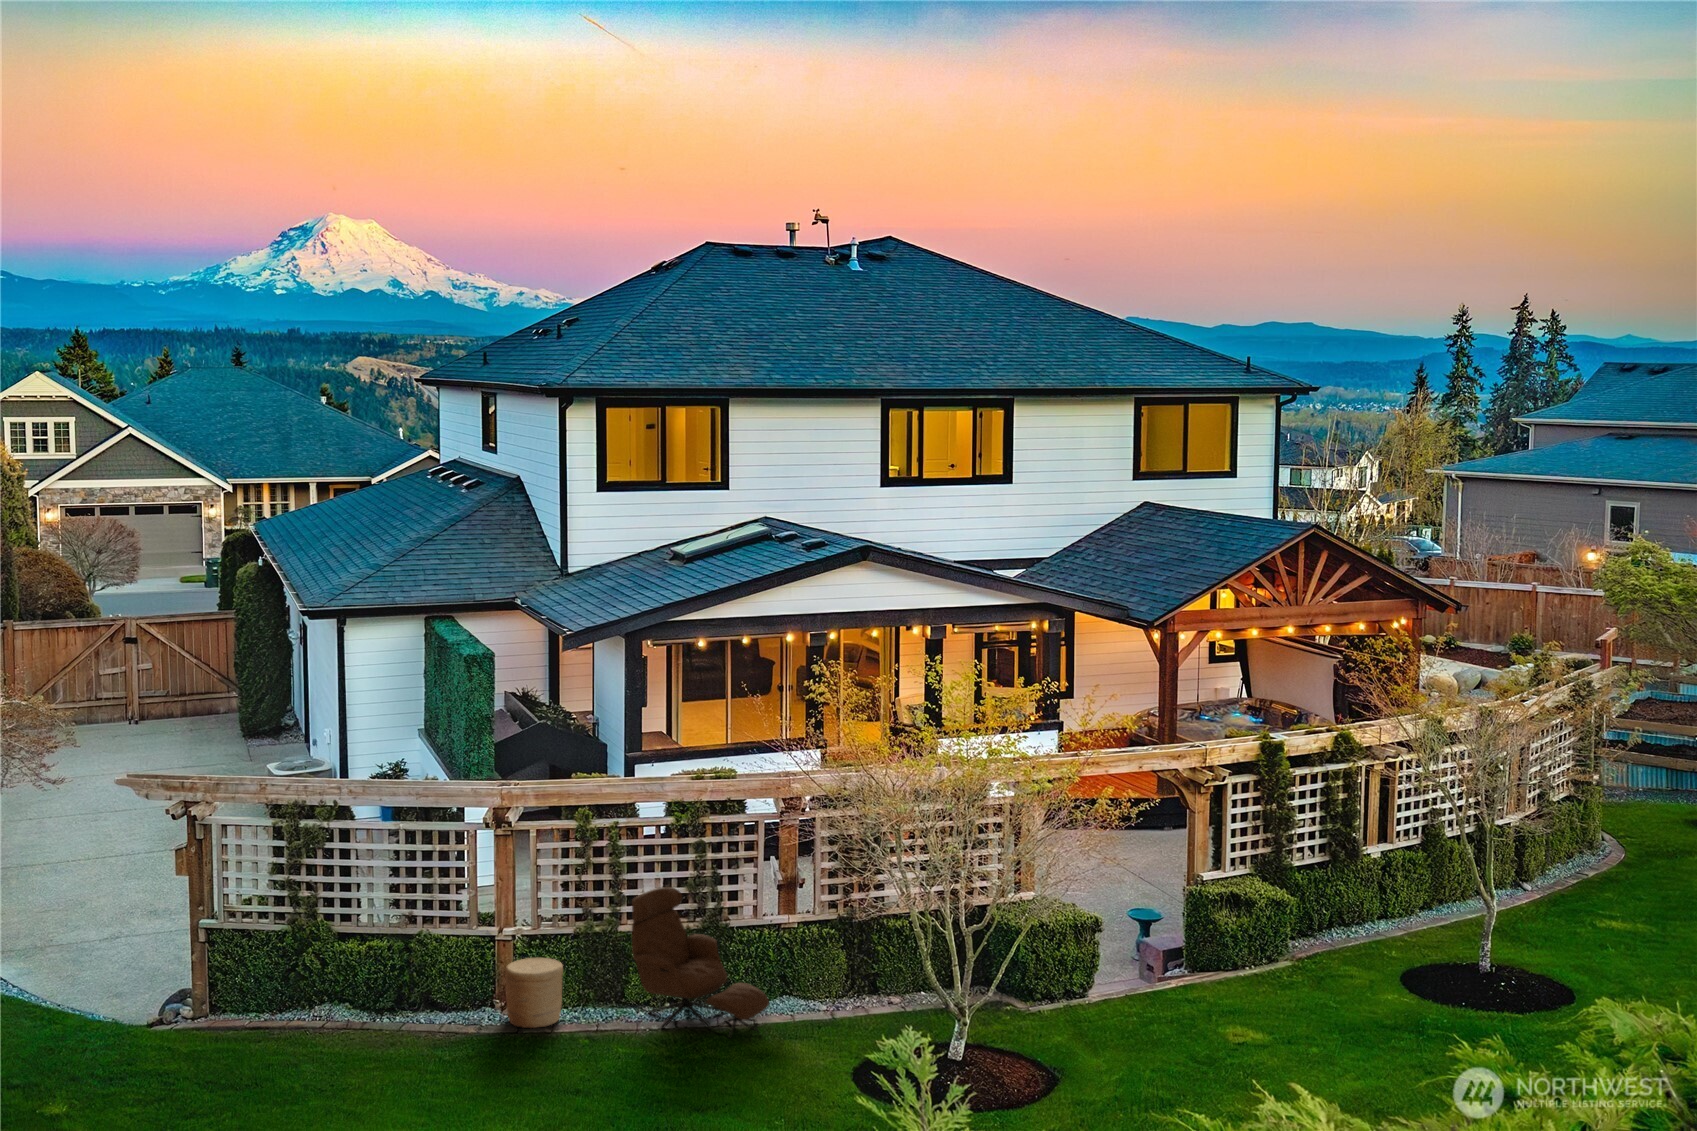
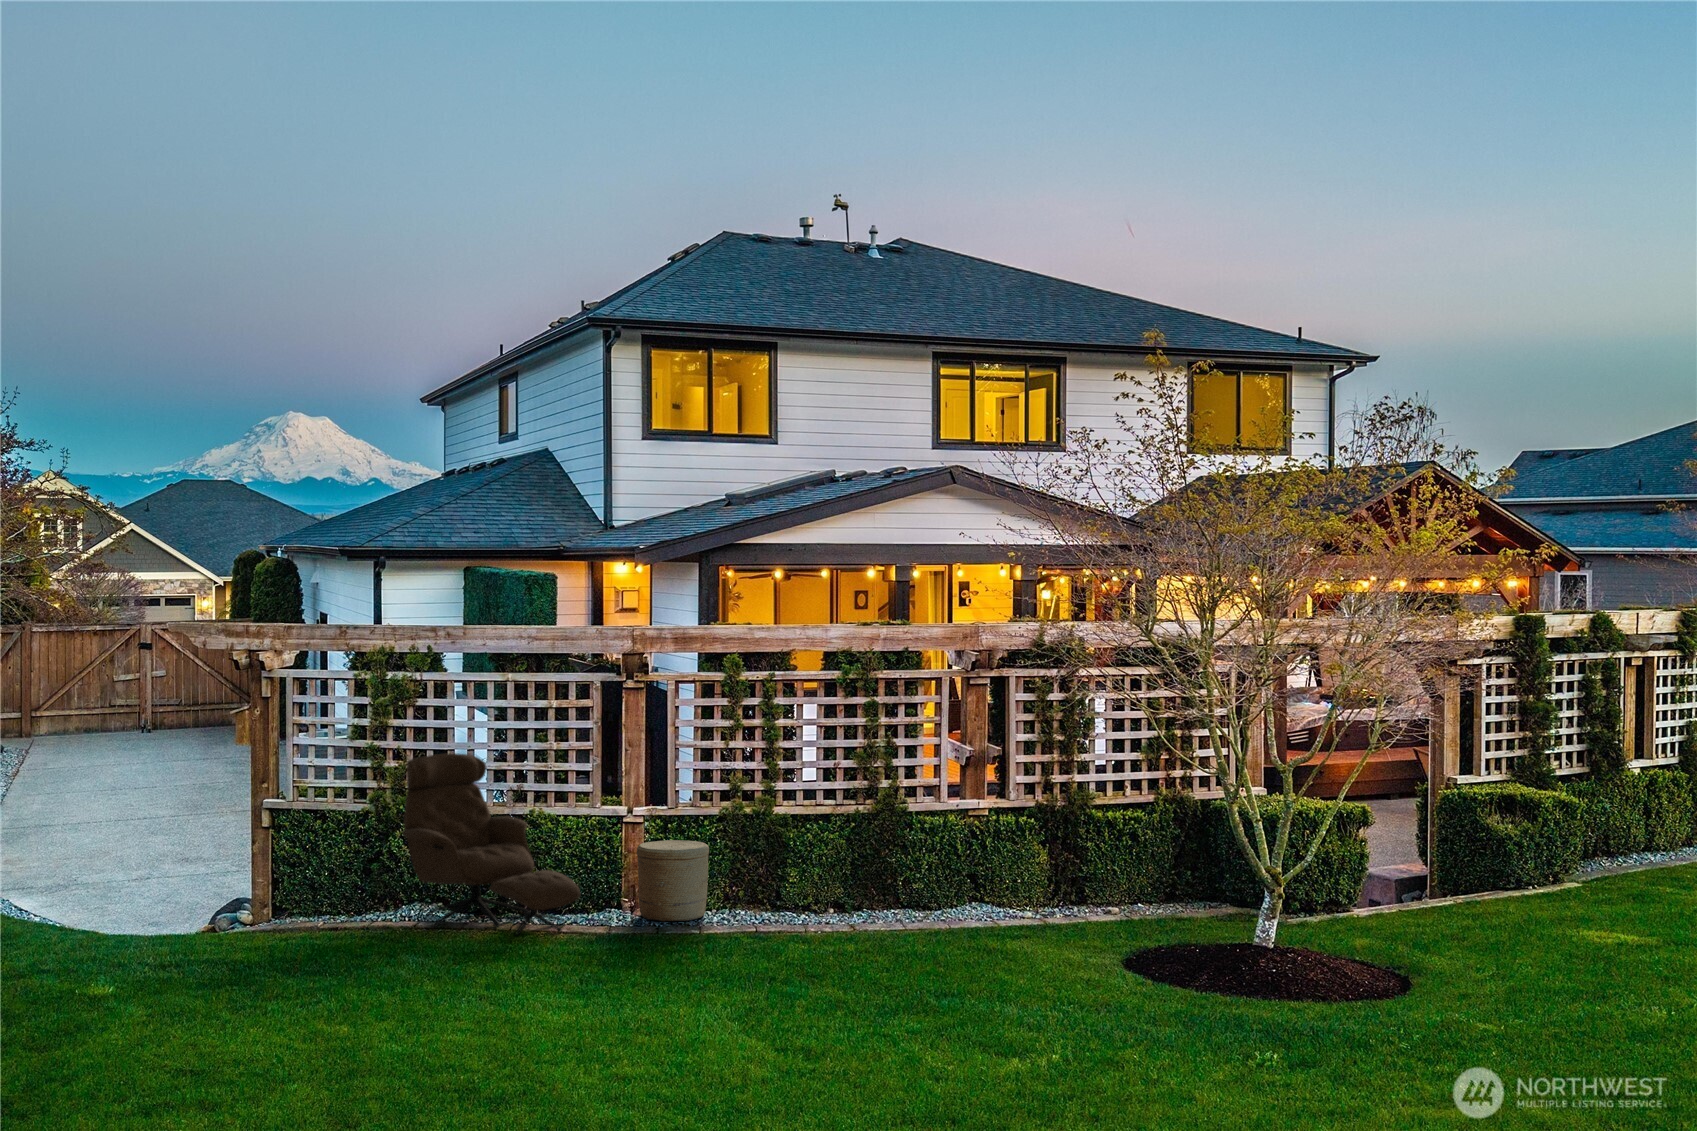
lounge chair: present [632,887,769,1038] -> present [402,753,580,935]

